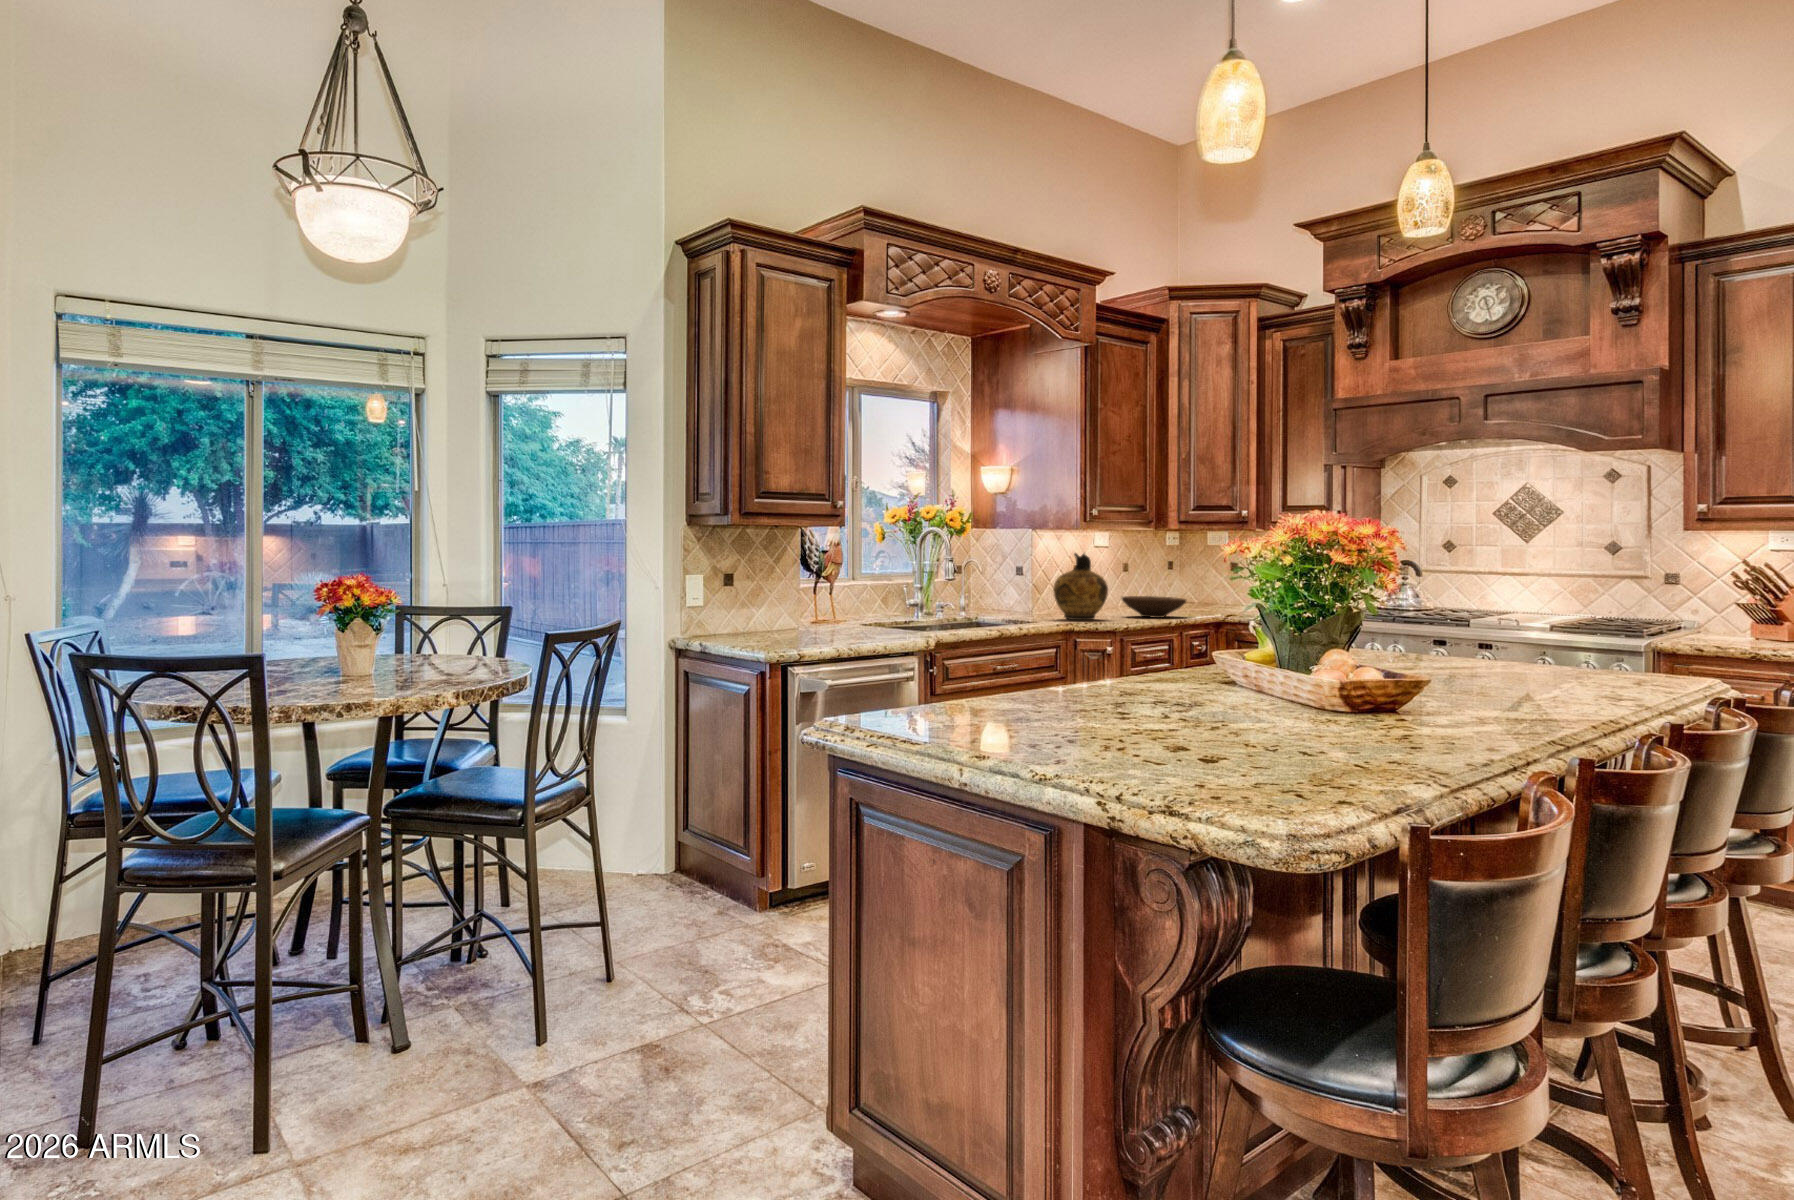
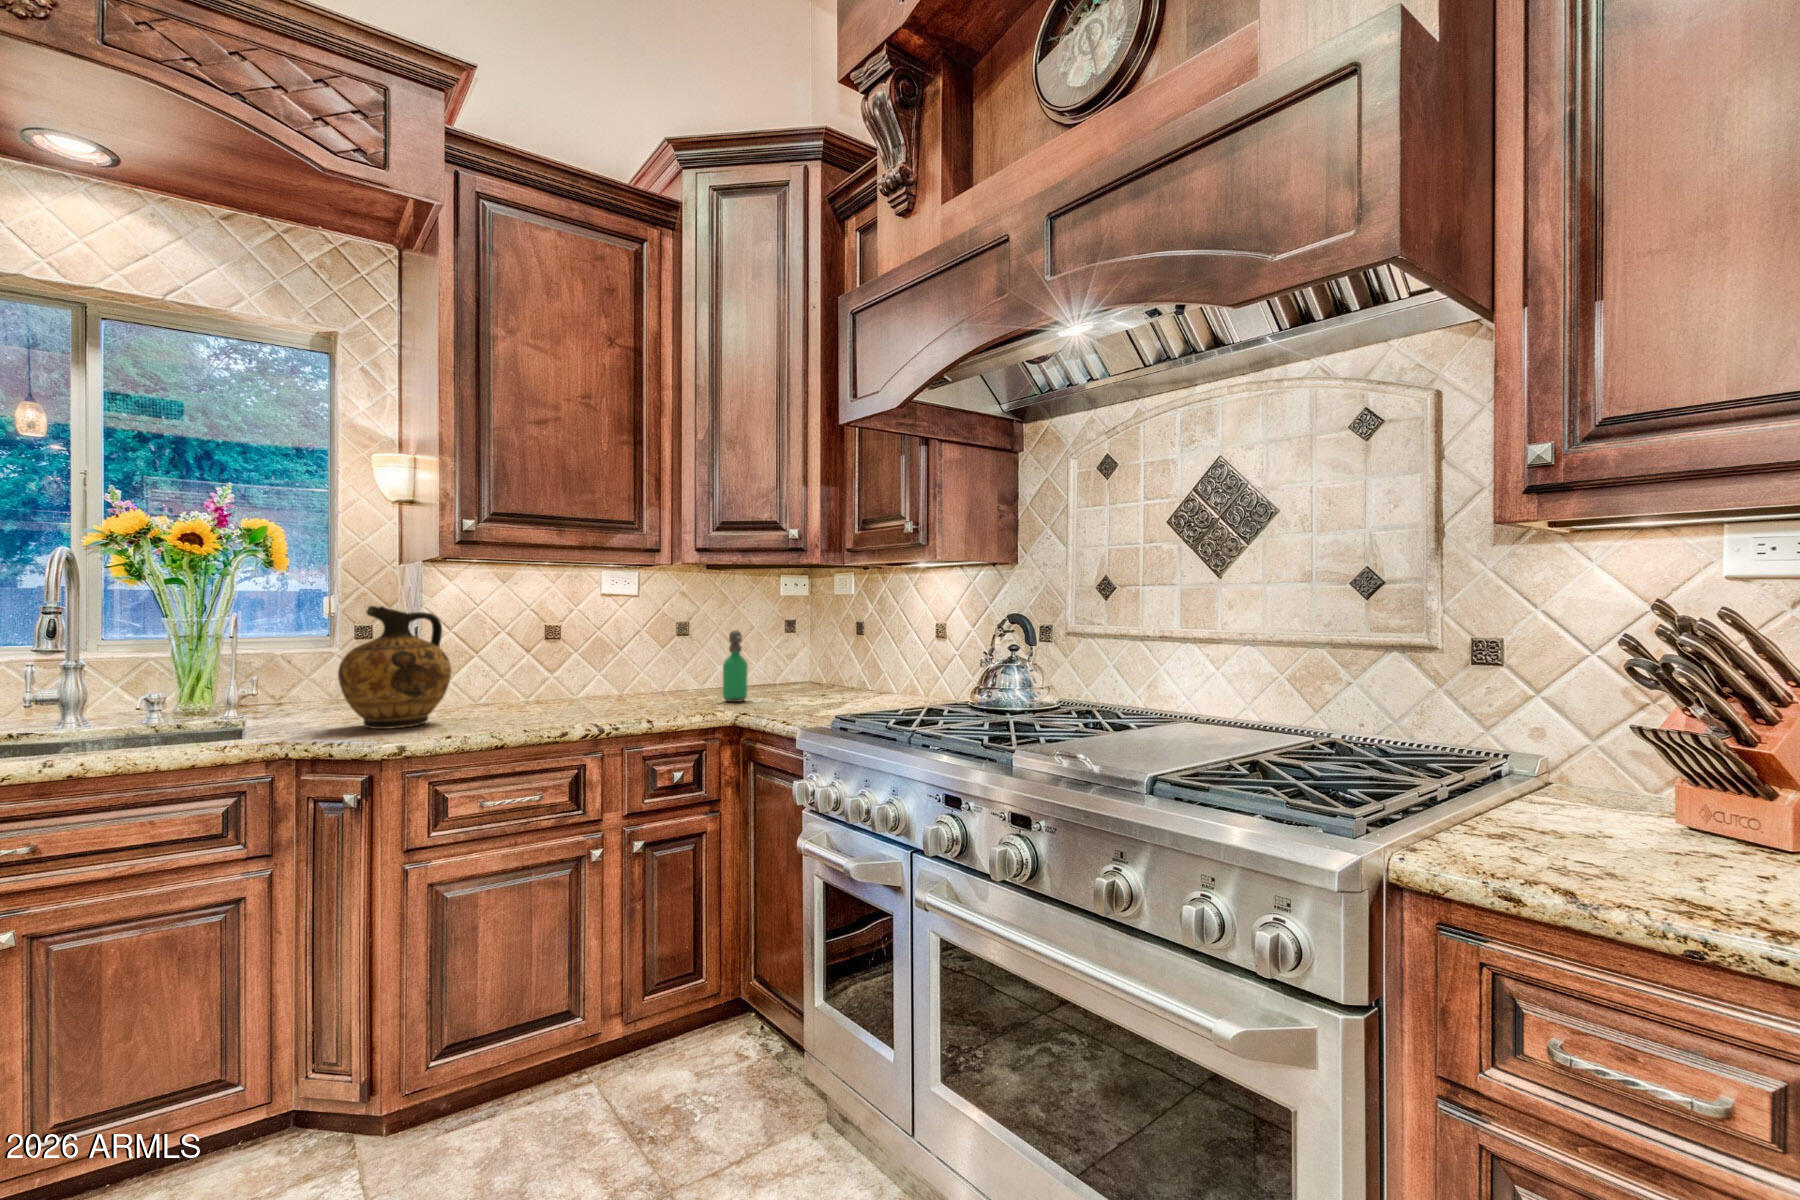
soap dispenser: none [1189,570,1208,613] -> present [723,630,748,702]
wooden bowl: present [1122,596,1186,618] -> none [528,676,645,717]

